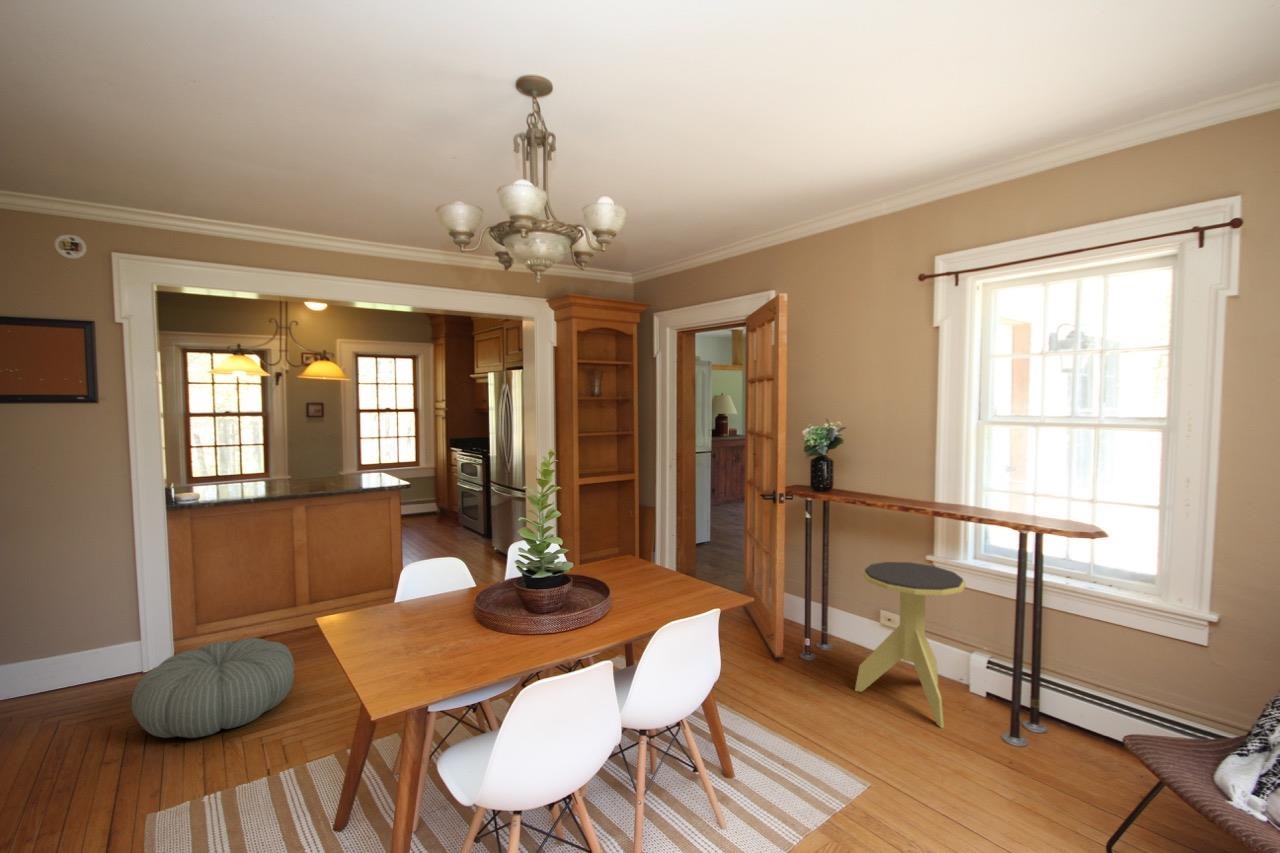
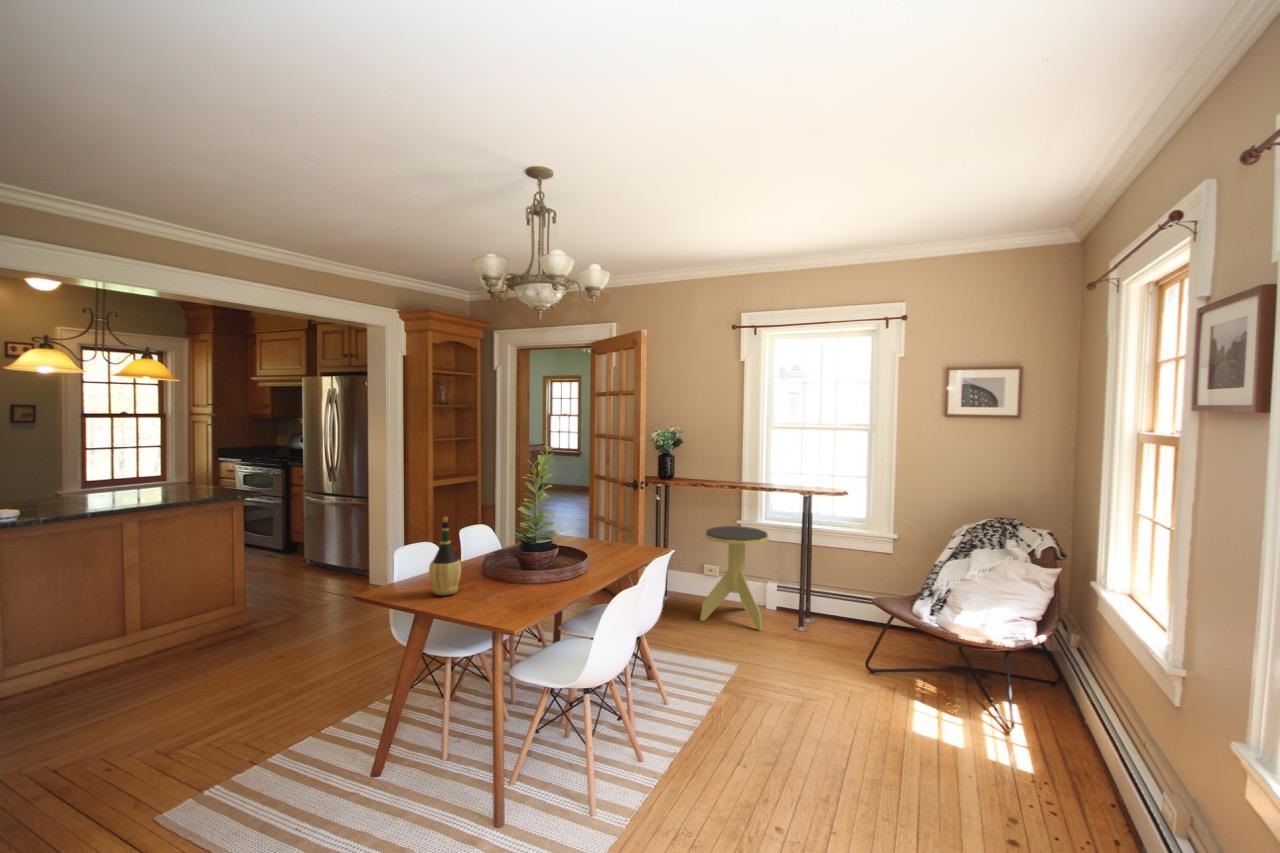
wine bottle: none [376,526,416,624] -> present [429,517,461,595]
pouf: present [132,638,294,738] -> none [33,664,220,777]

